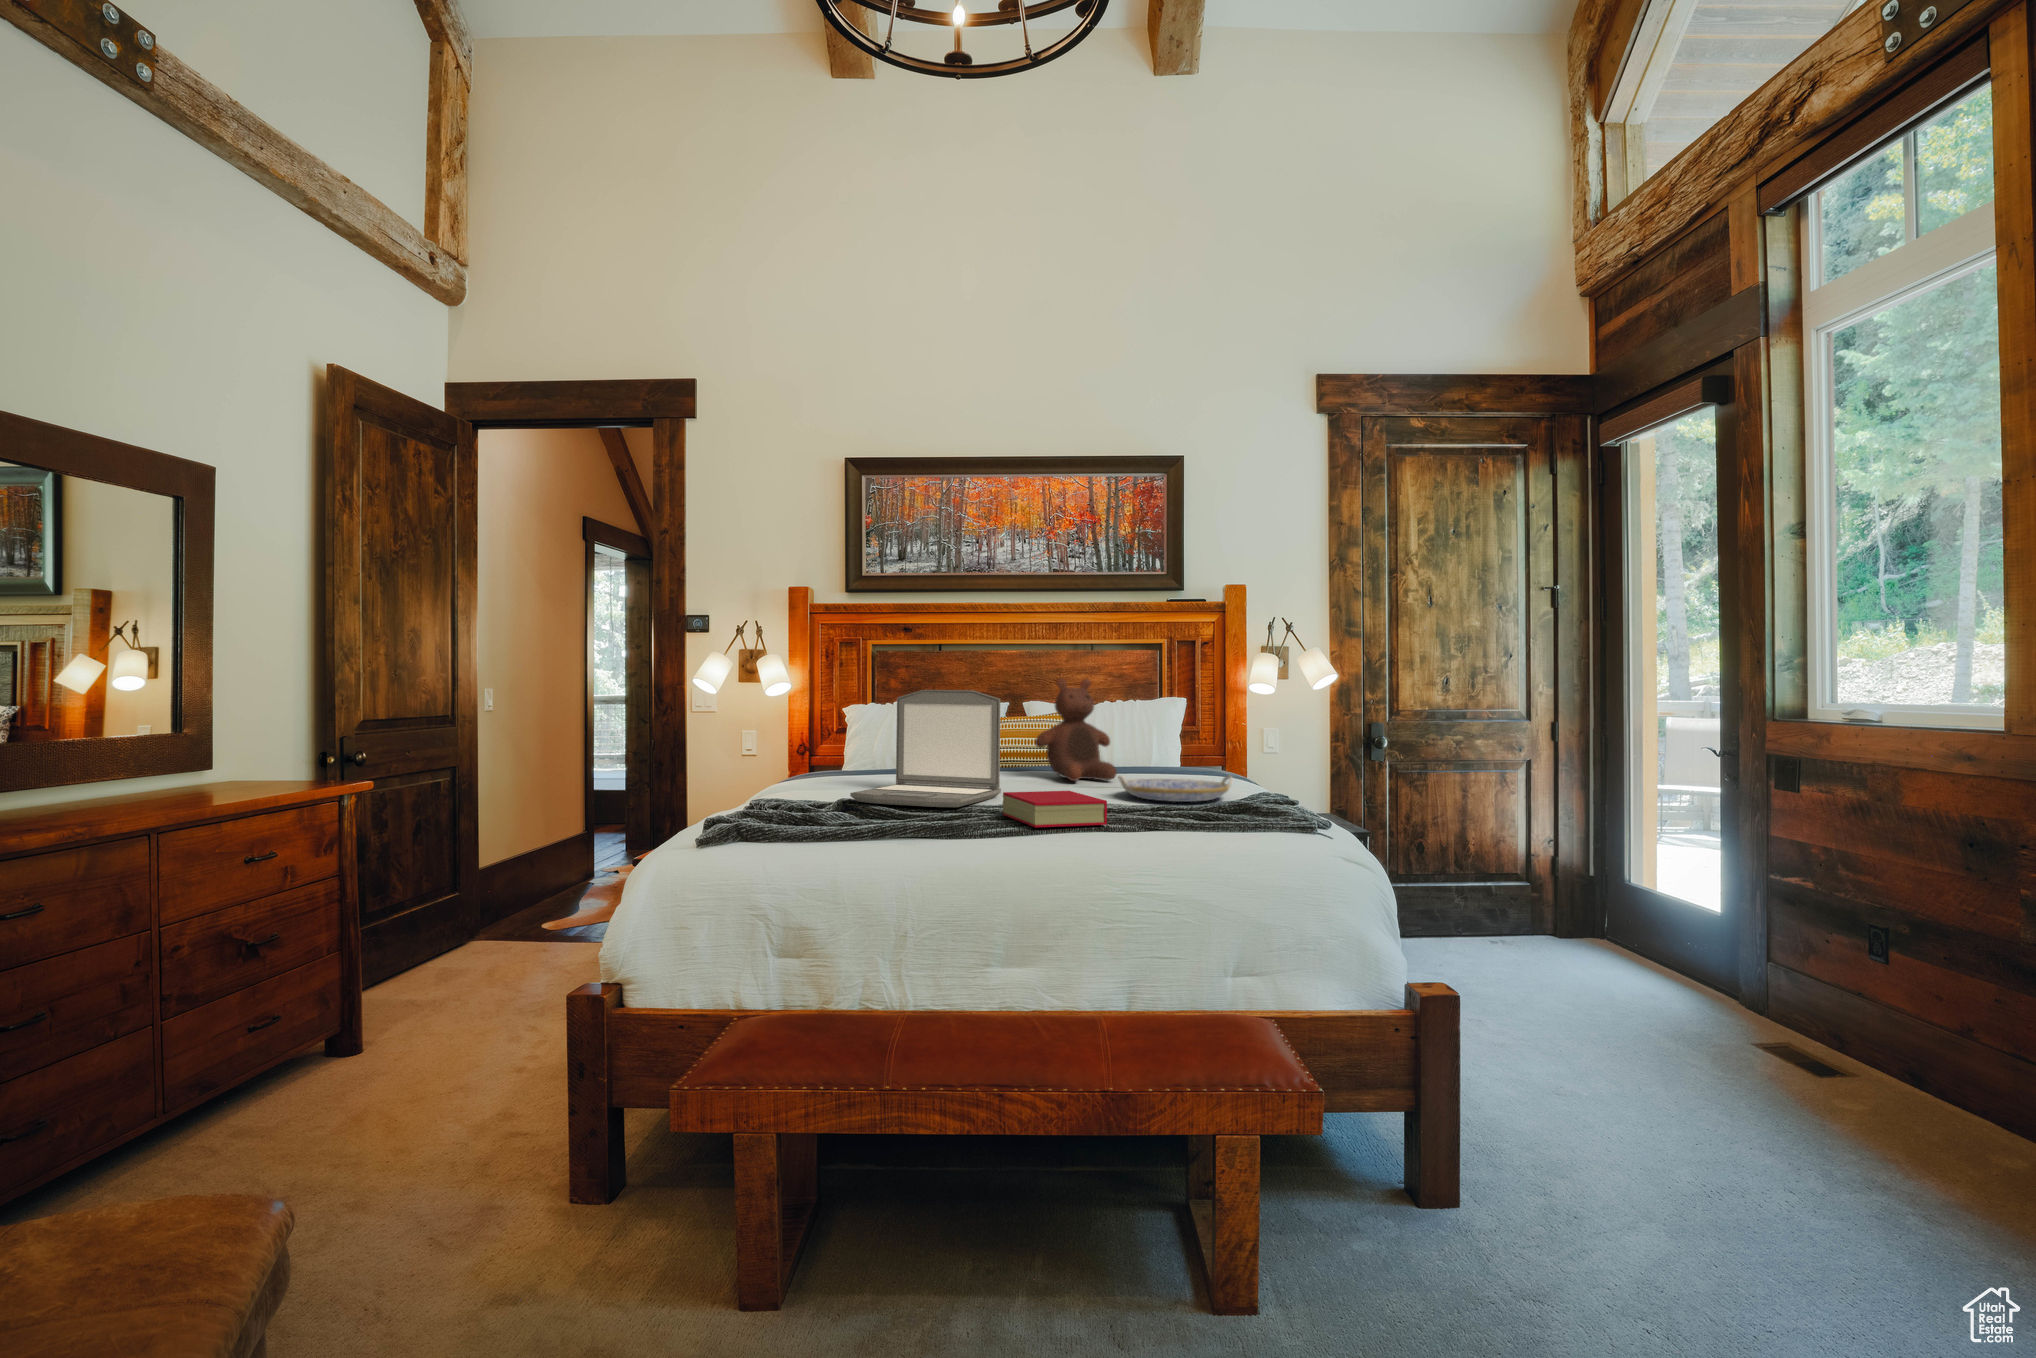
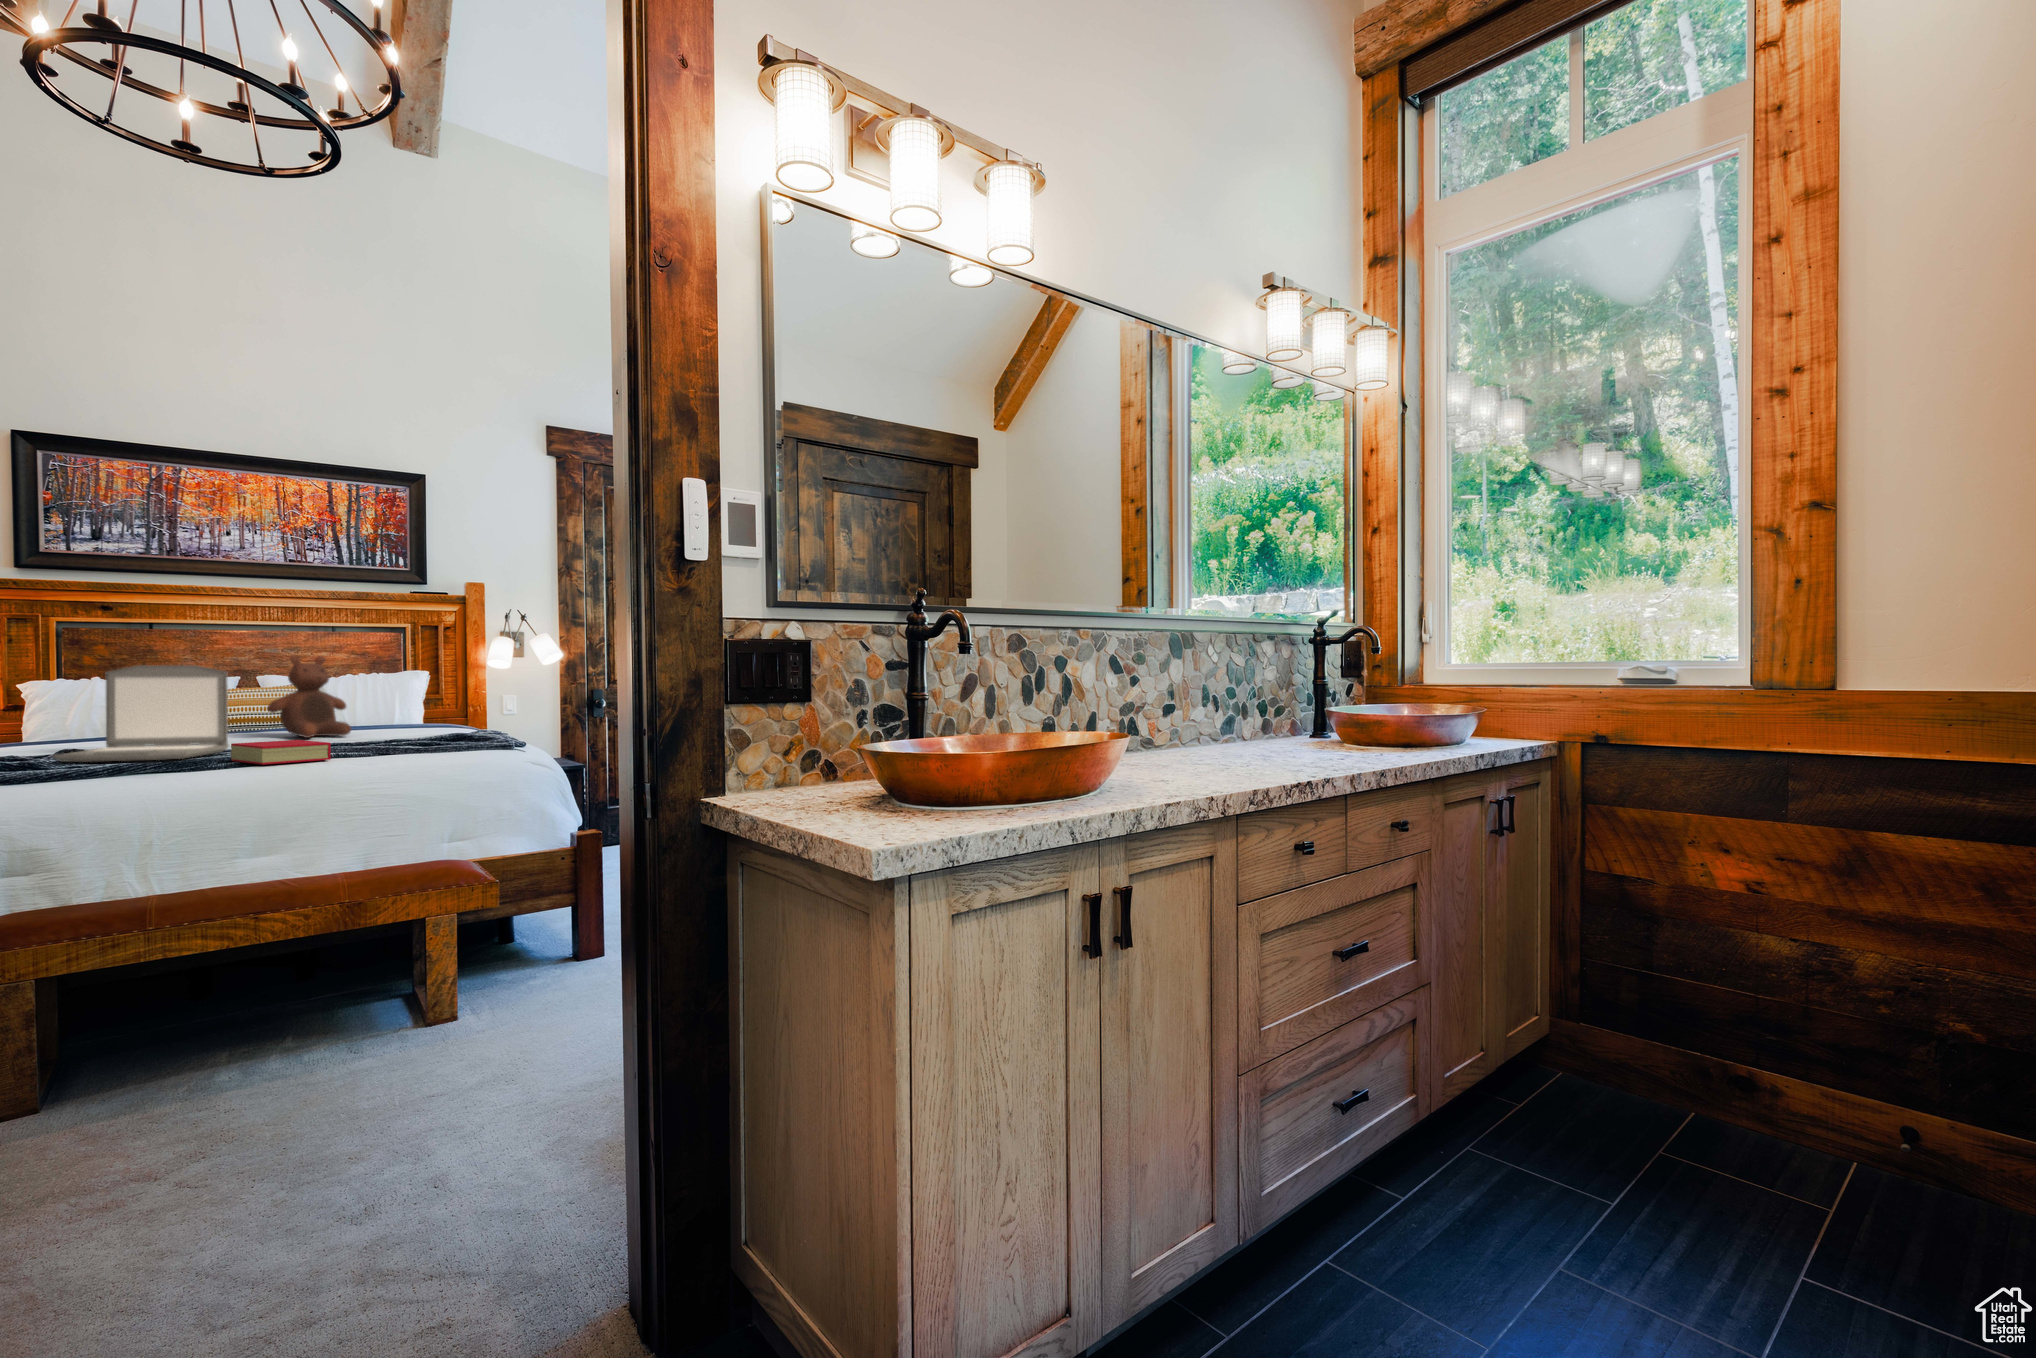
serving tray: present [1118,776,1233,802] -> none [348,725,451,745]

